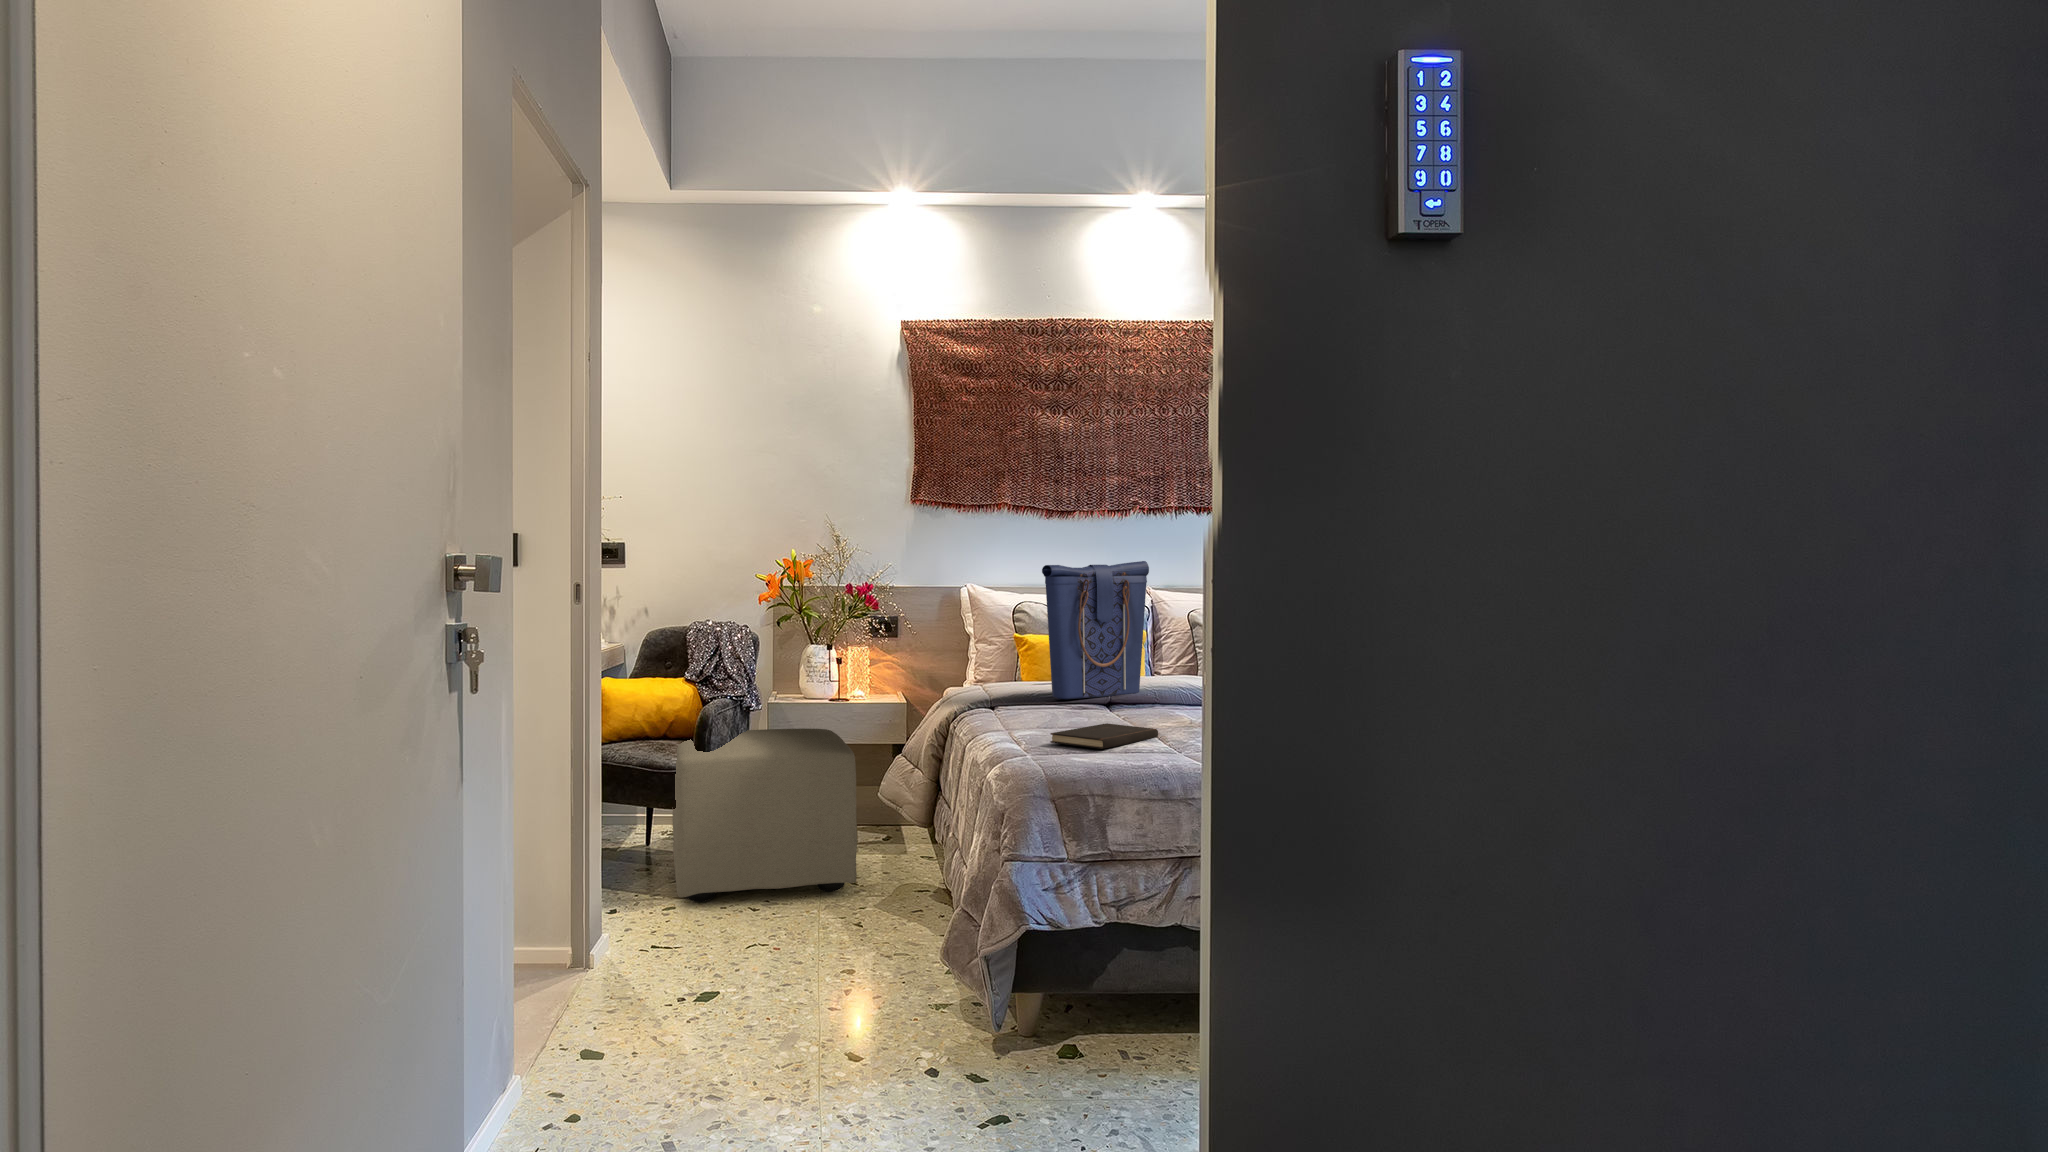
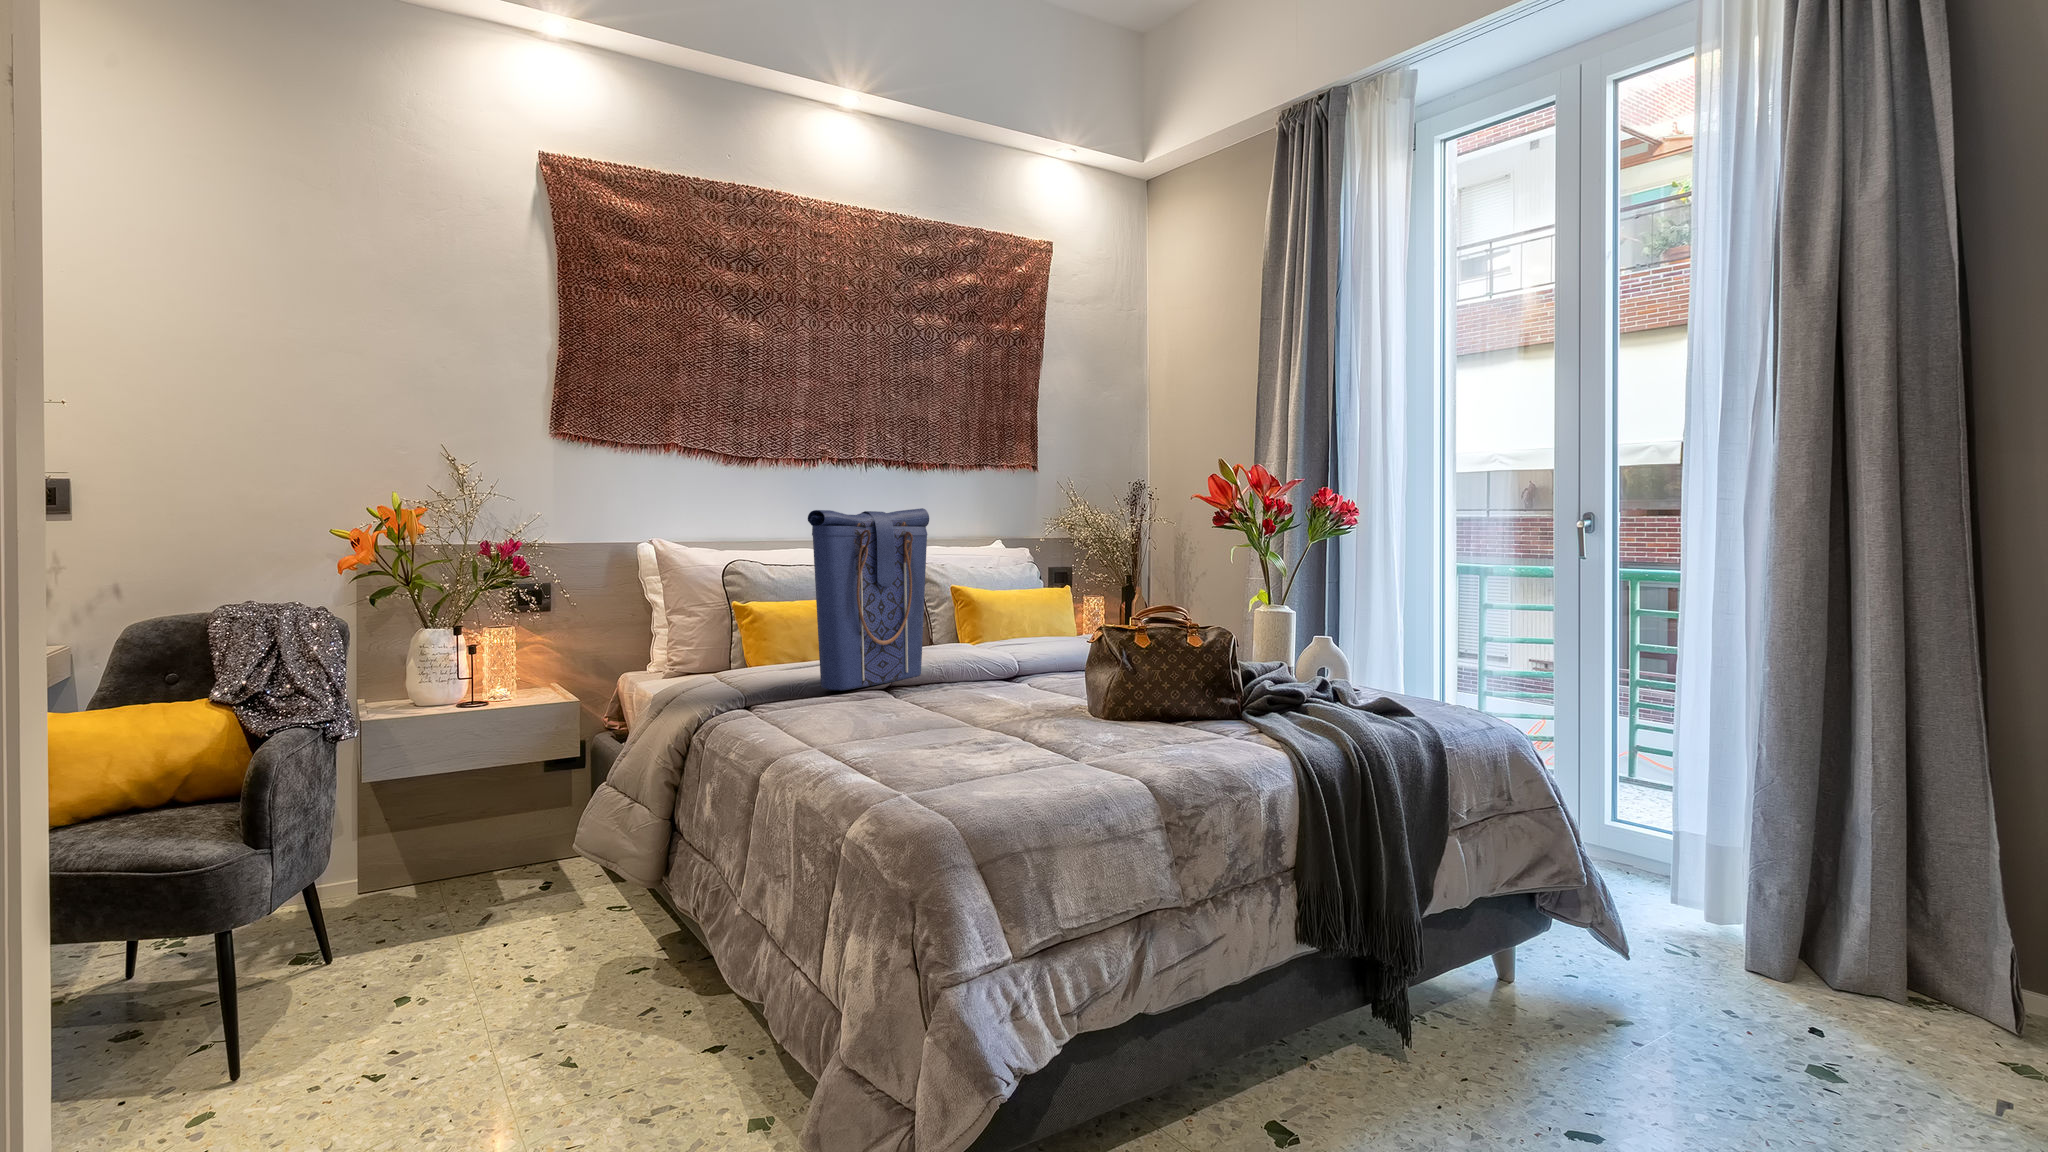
hardcover book: present [1051,723,1158,749] -> none [920,729,1055,776]
ottoman: present [672,728,857,902] -> none [193,752,543,1077]

